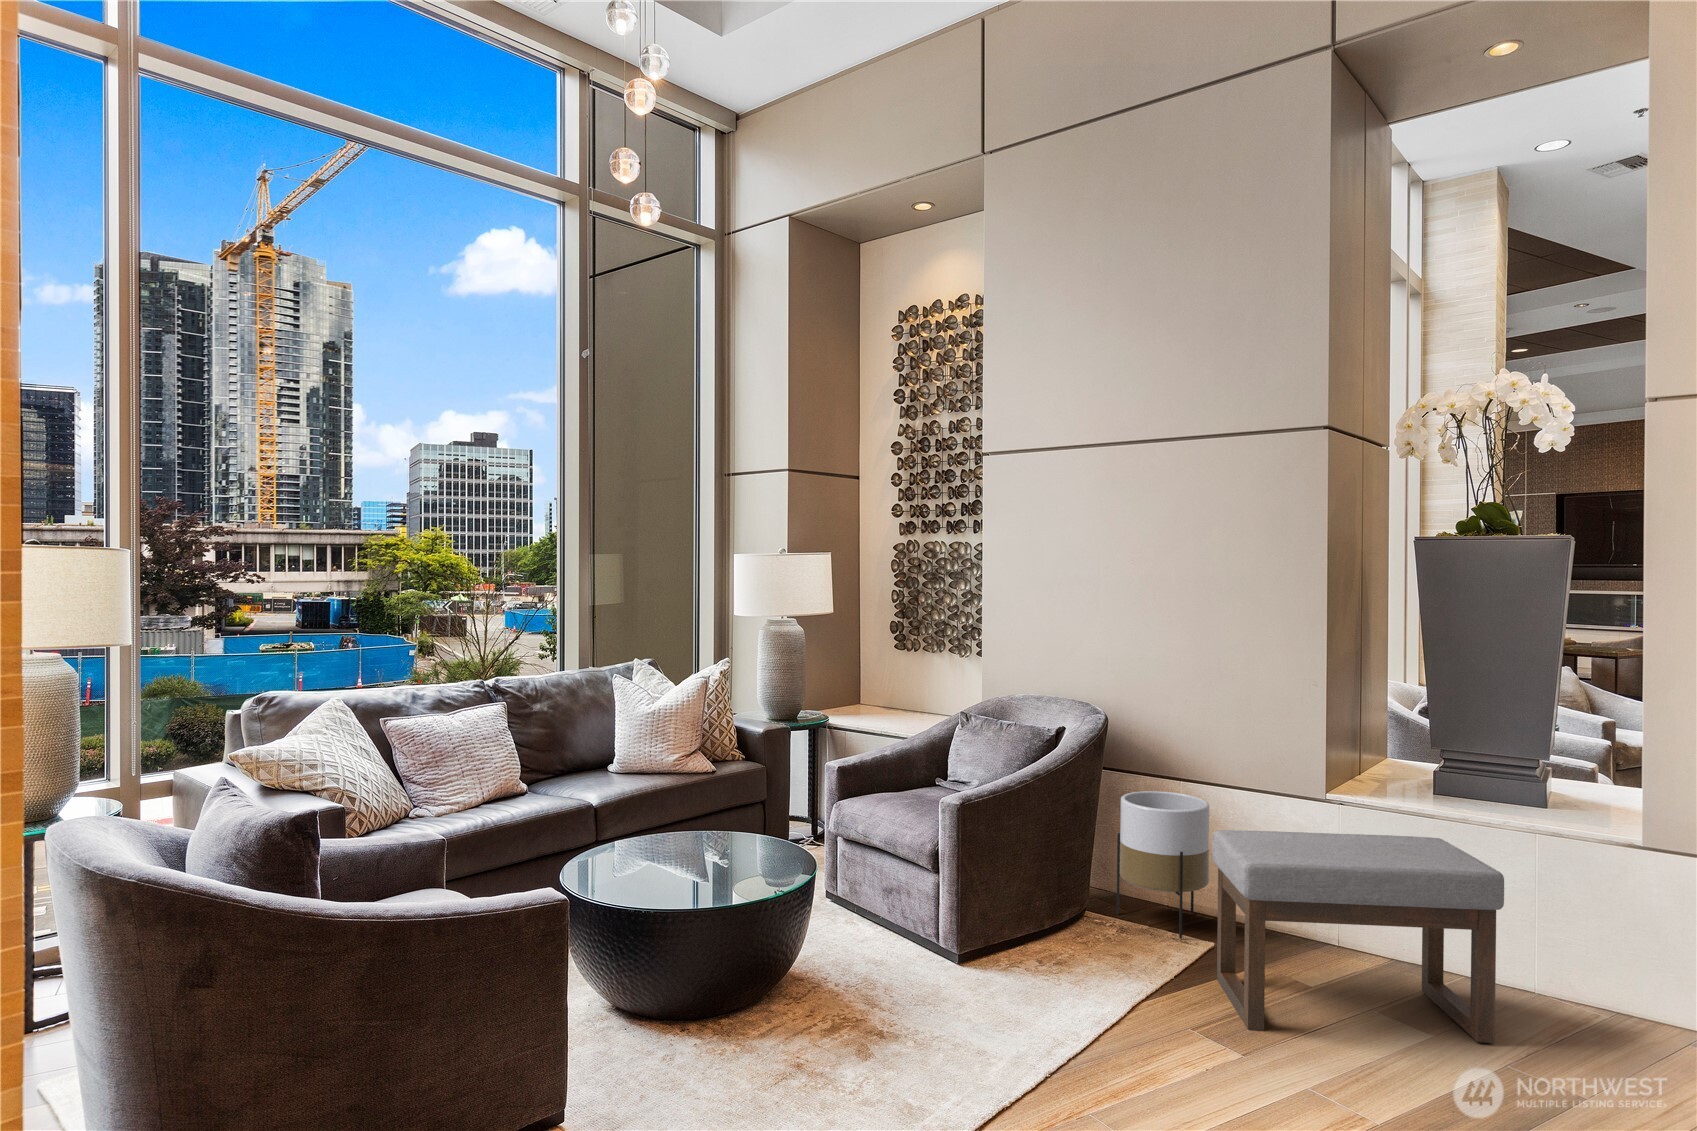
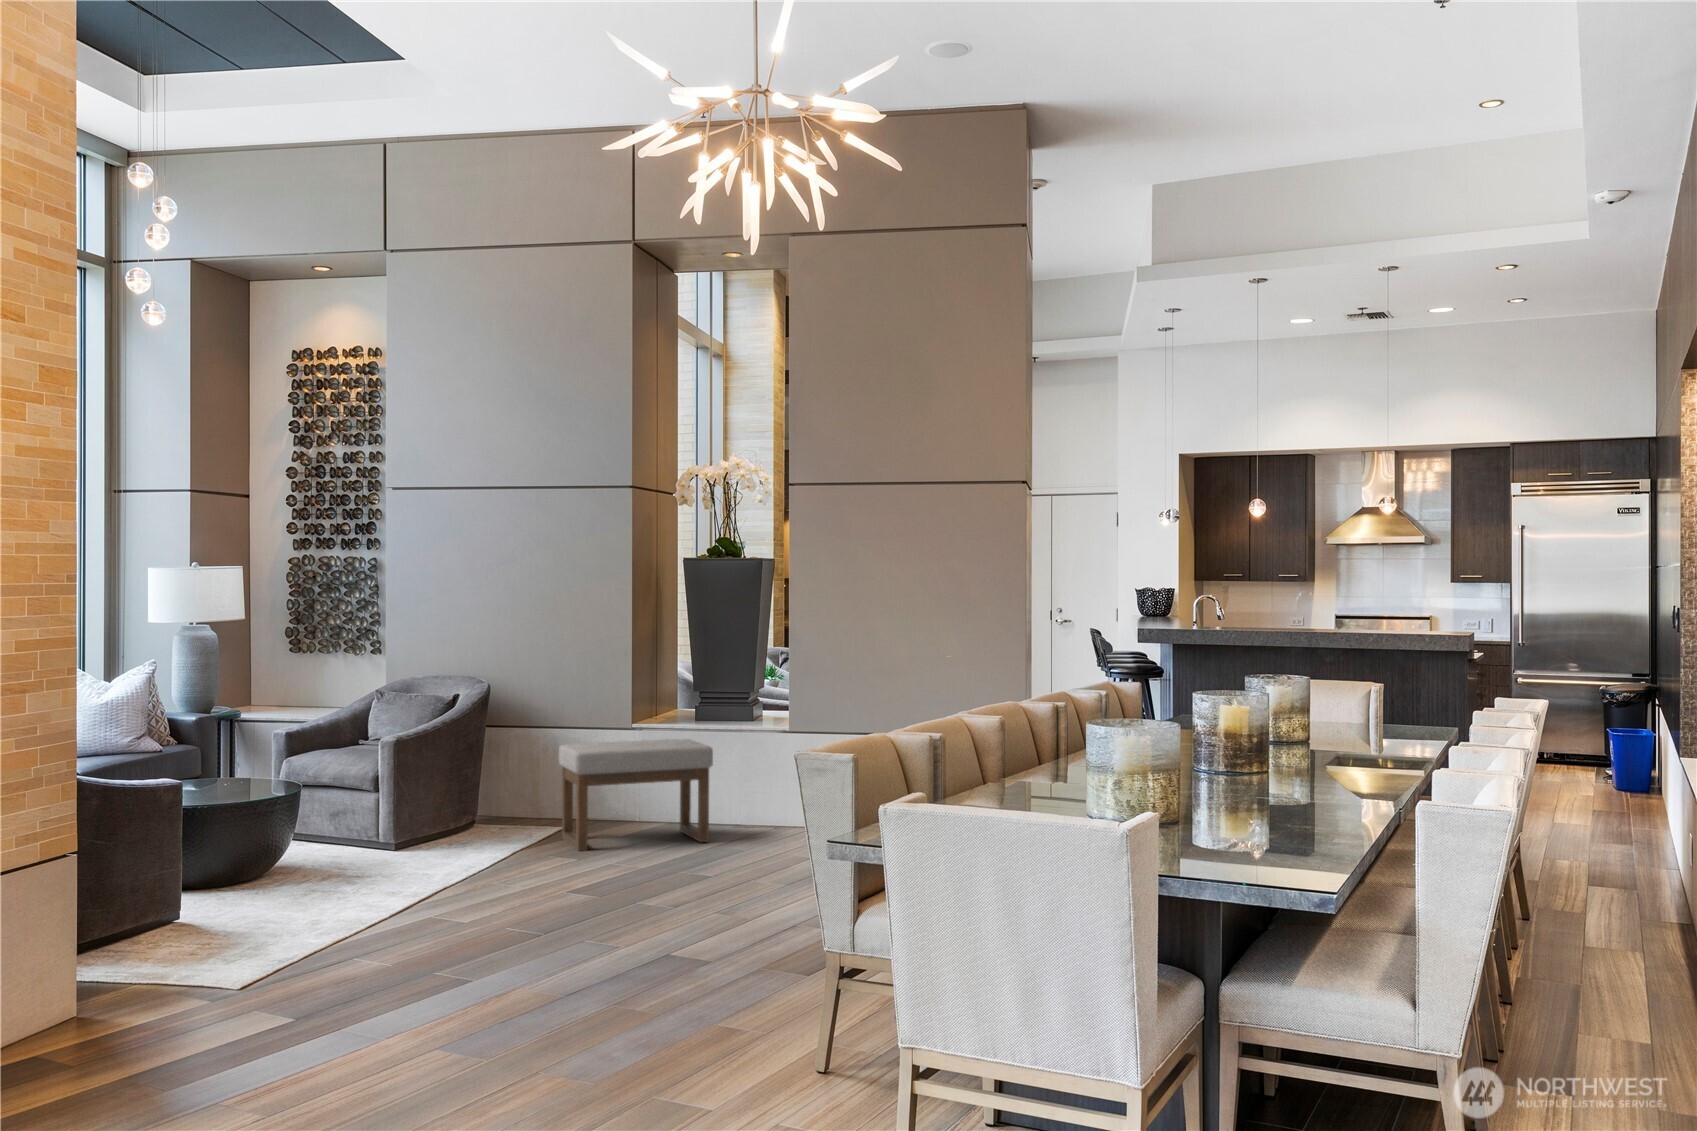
planter: present [1117,791,1209,939] -> none [496,736,558,827]

